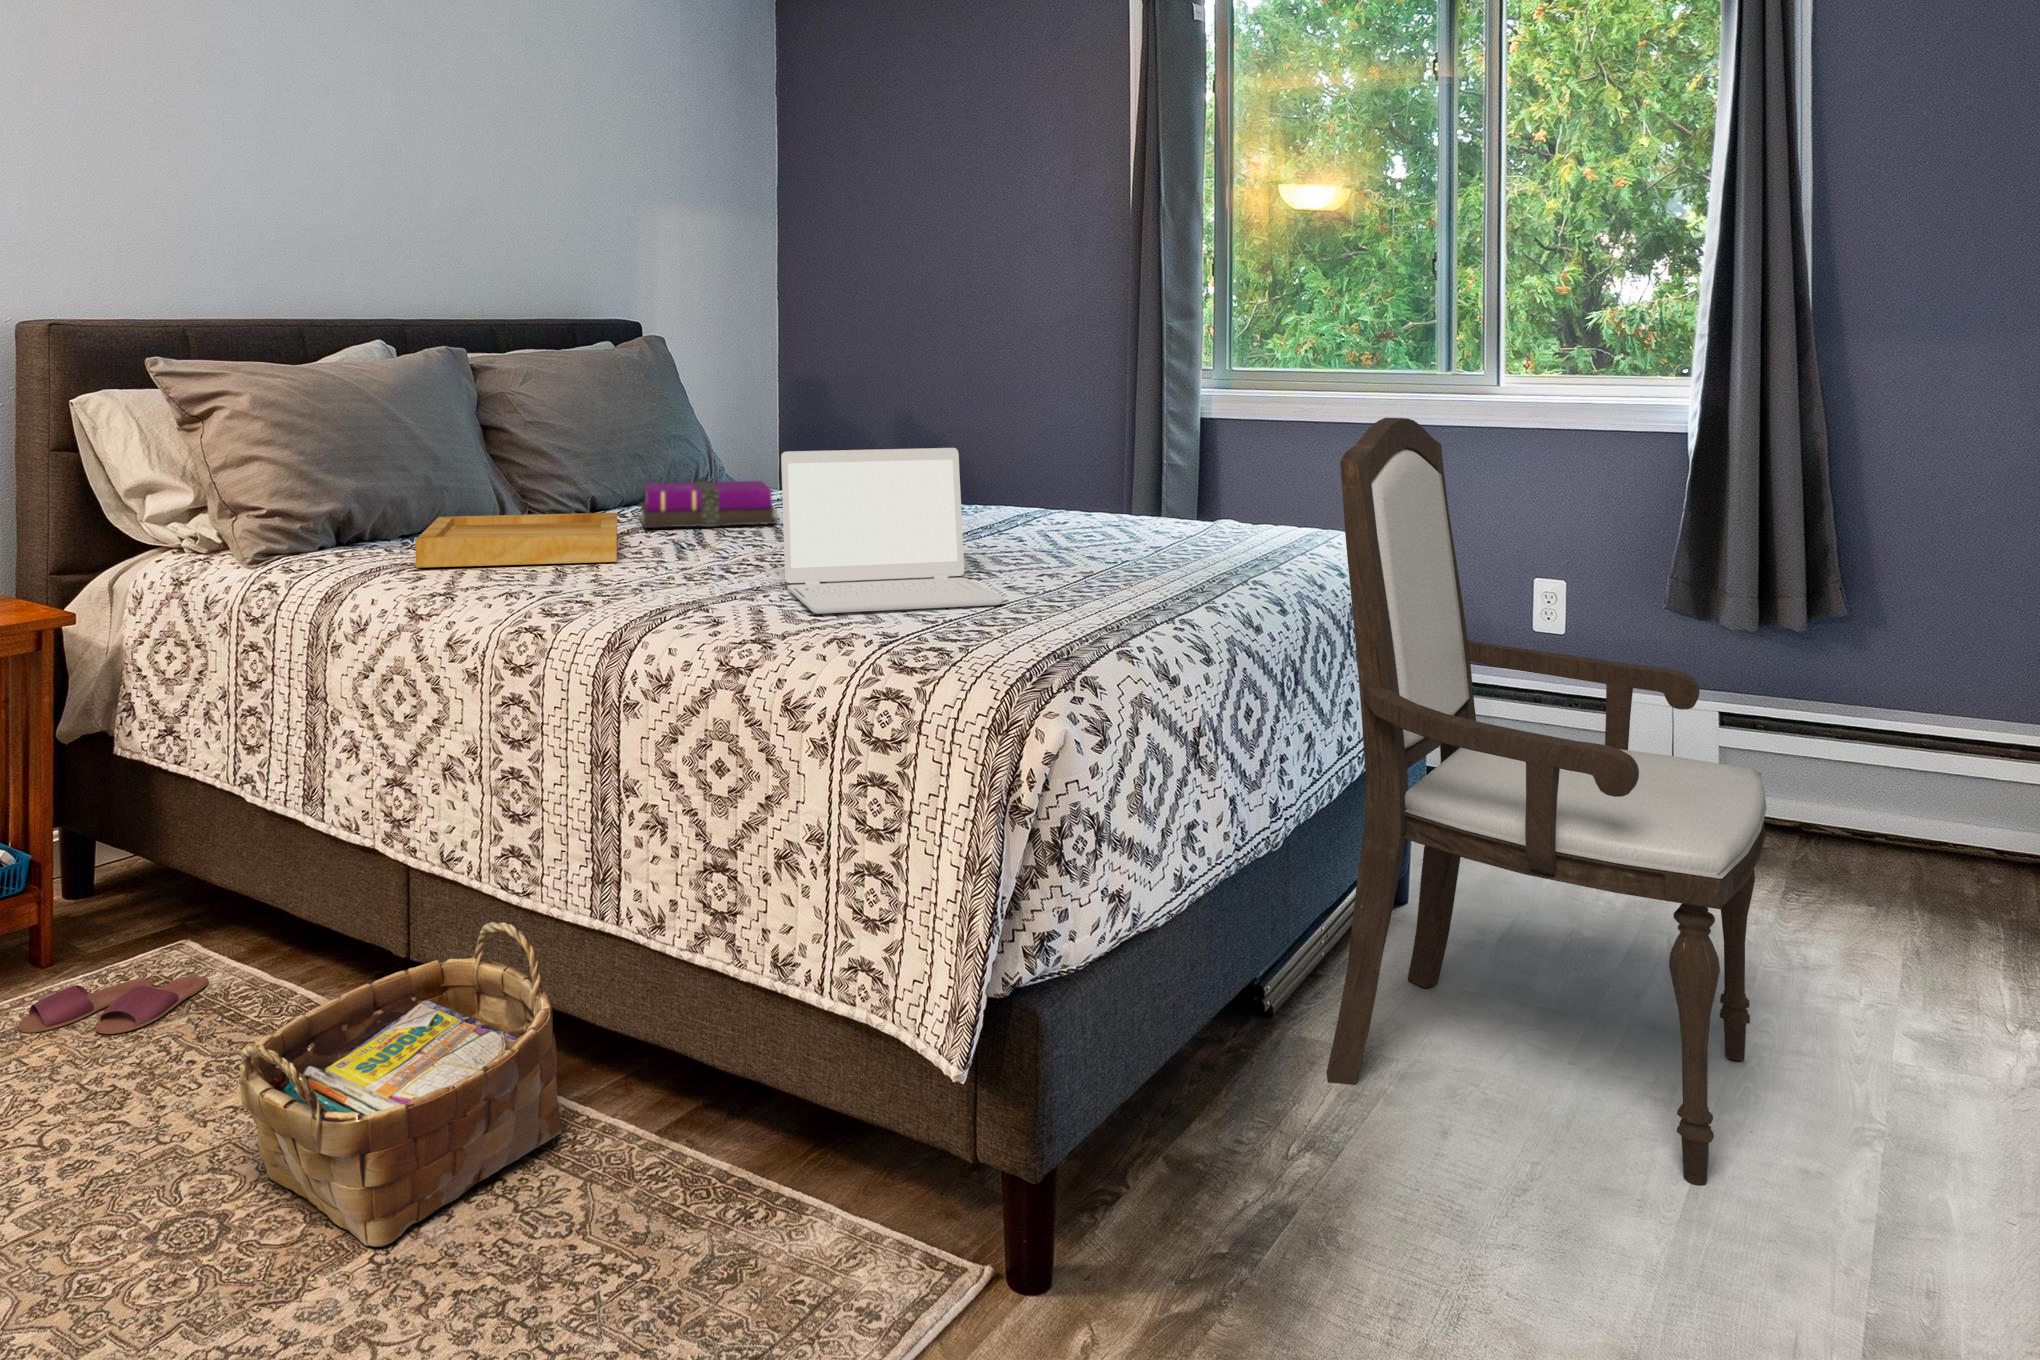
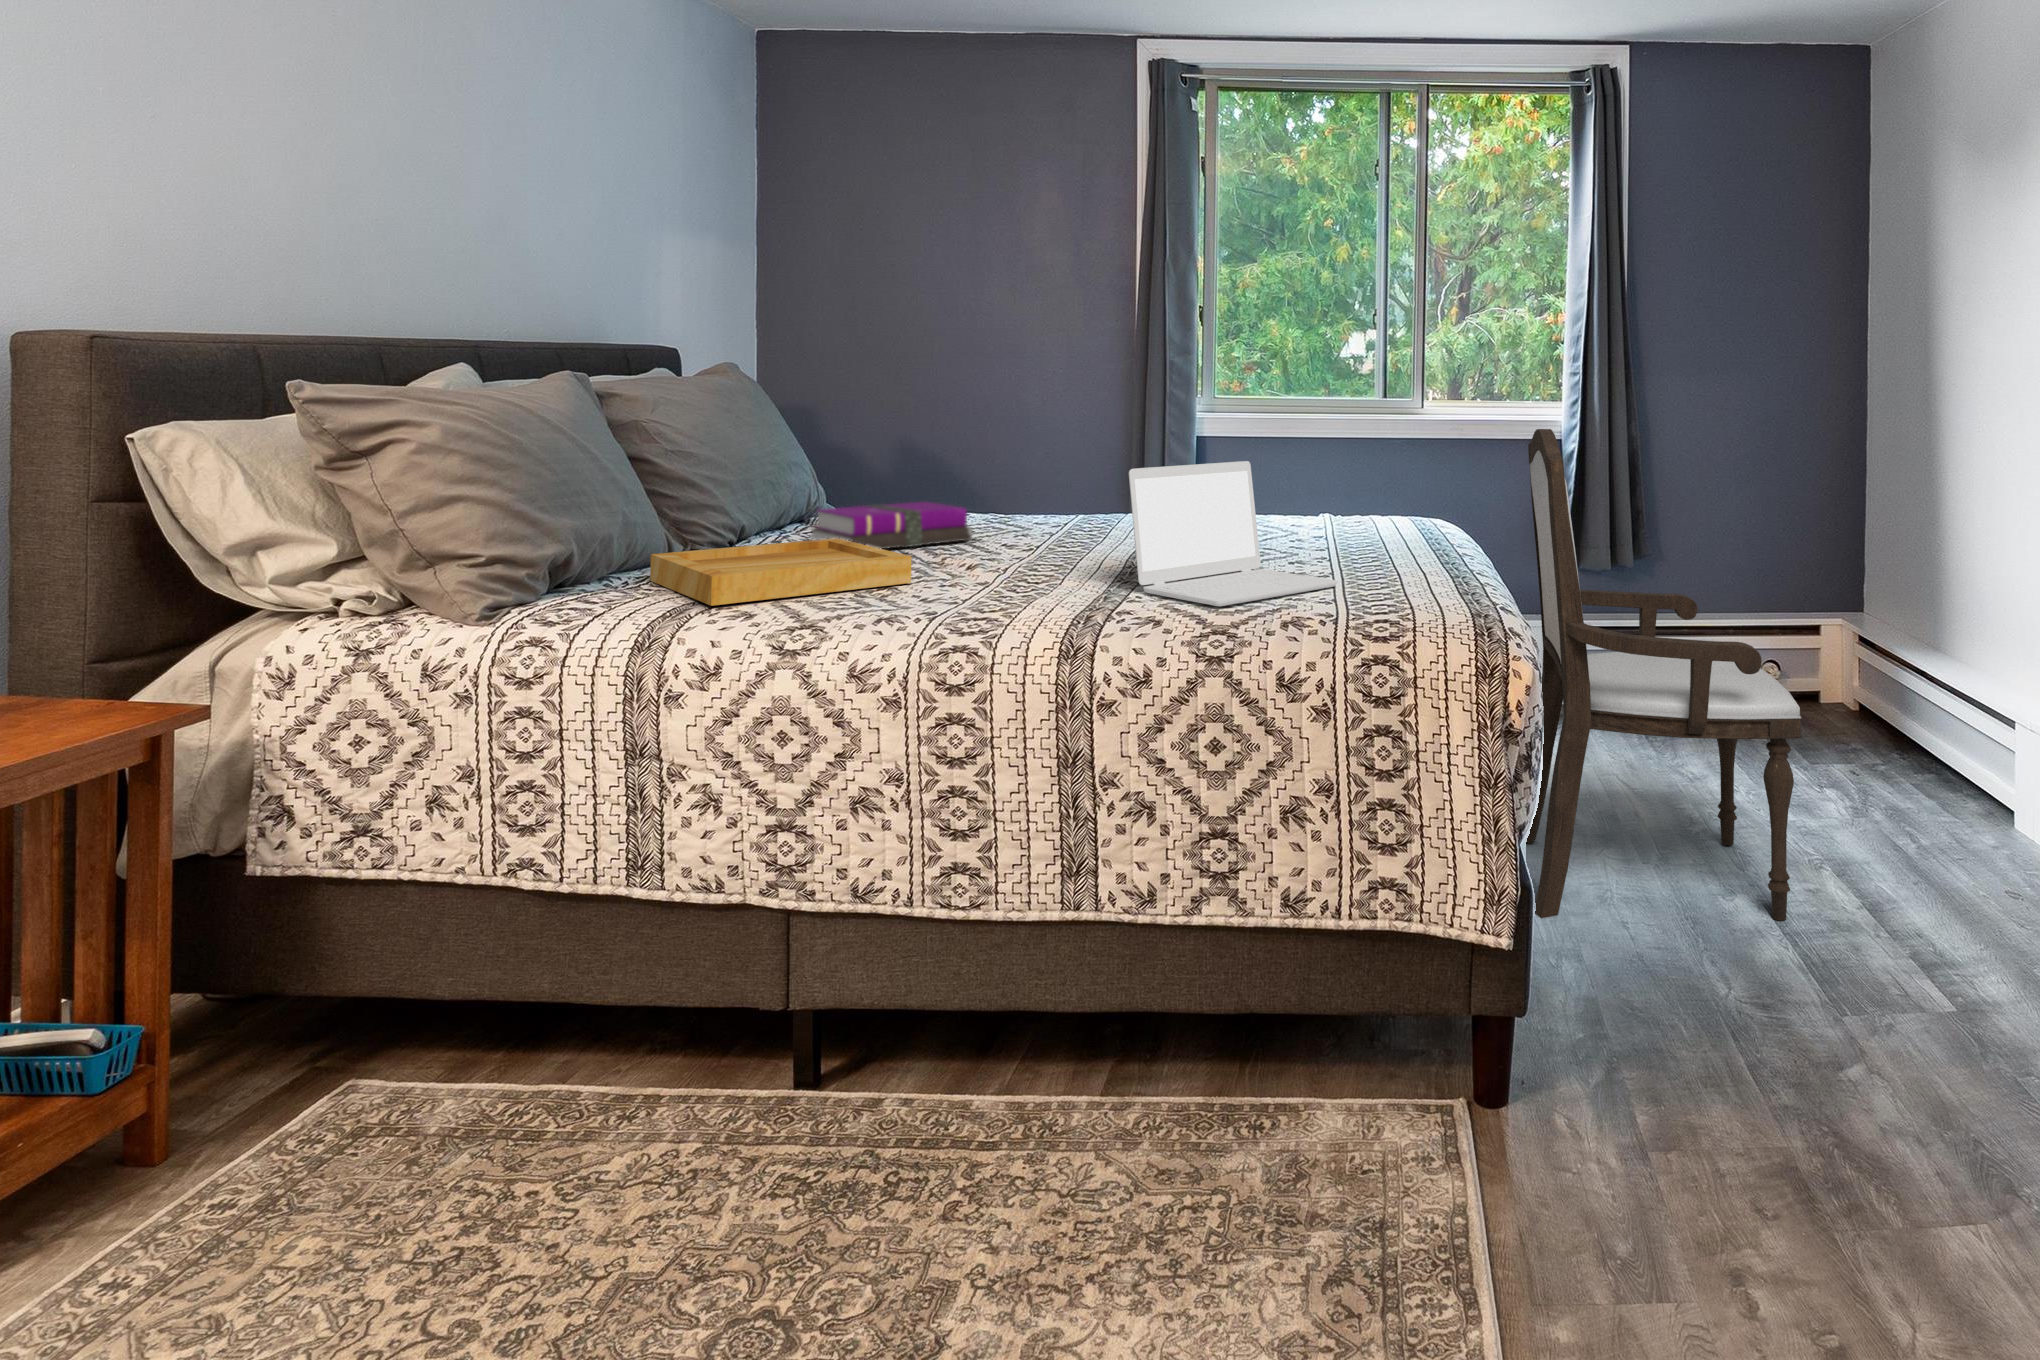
woven basket: present [239,922,561,1247] -> none [776,935,1065,1274]
slippers: present [18,976,209,1034] -> none [233,1106,461,1233]

